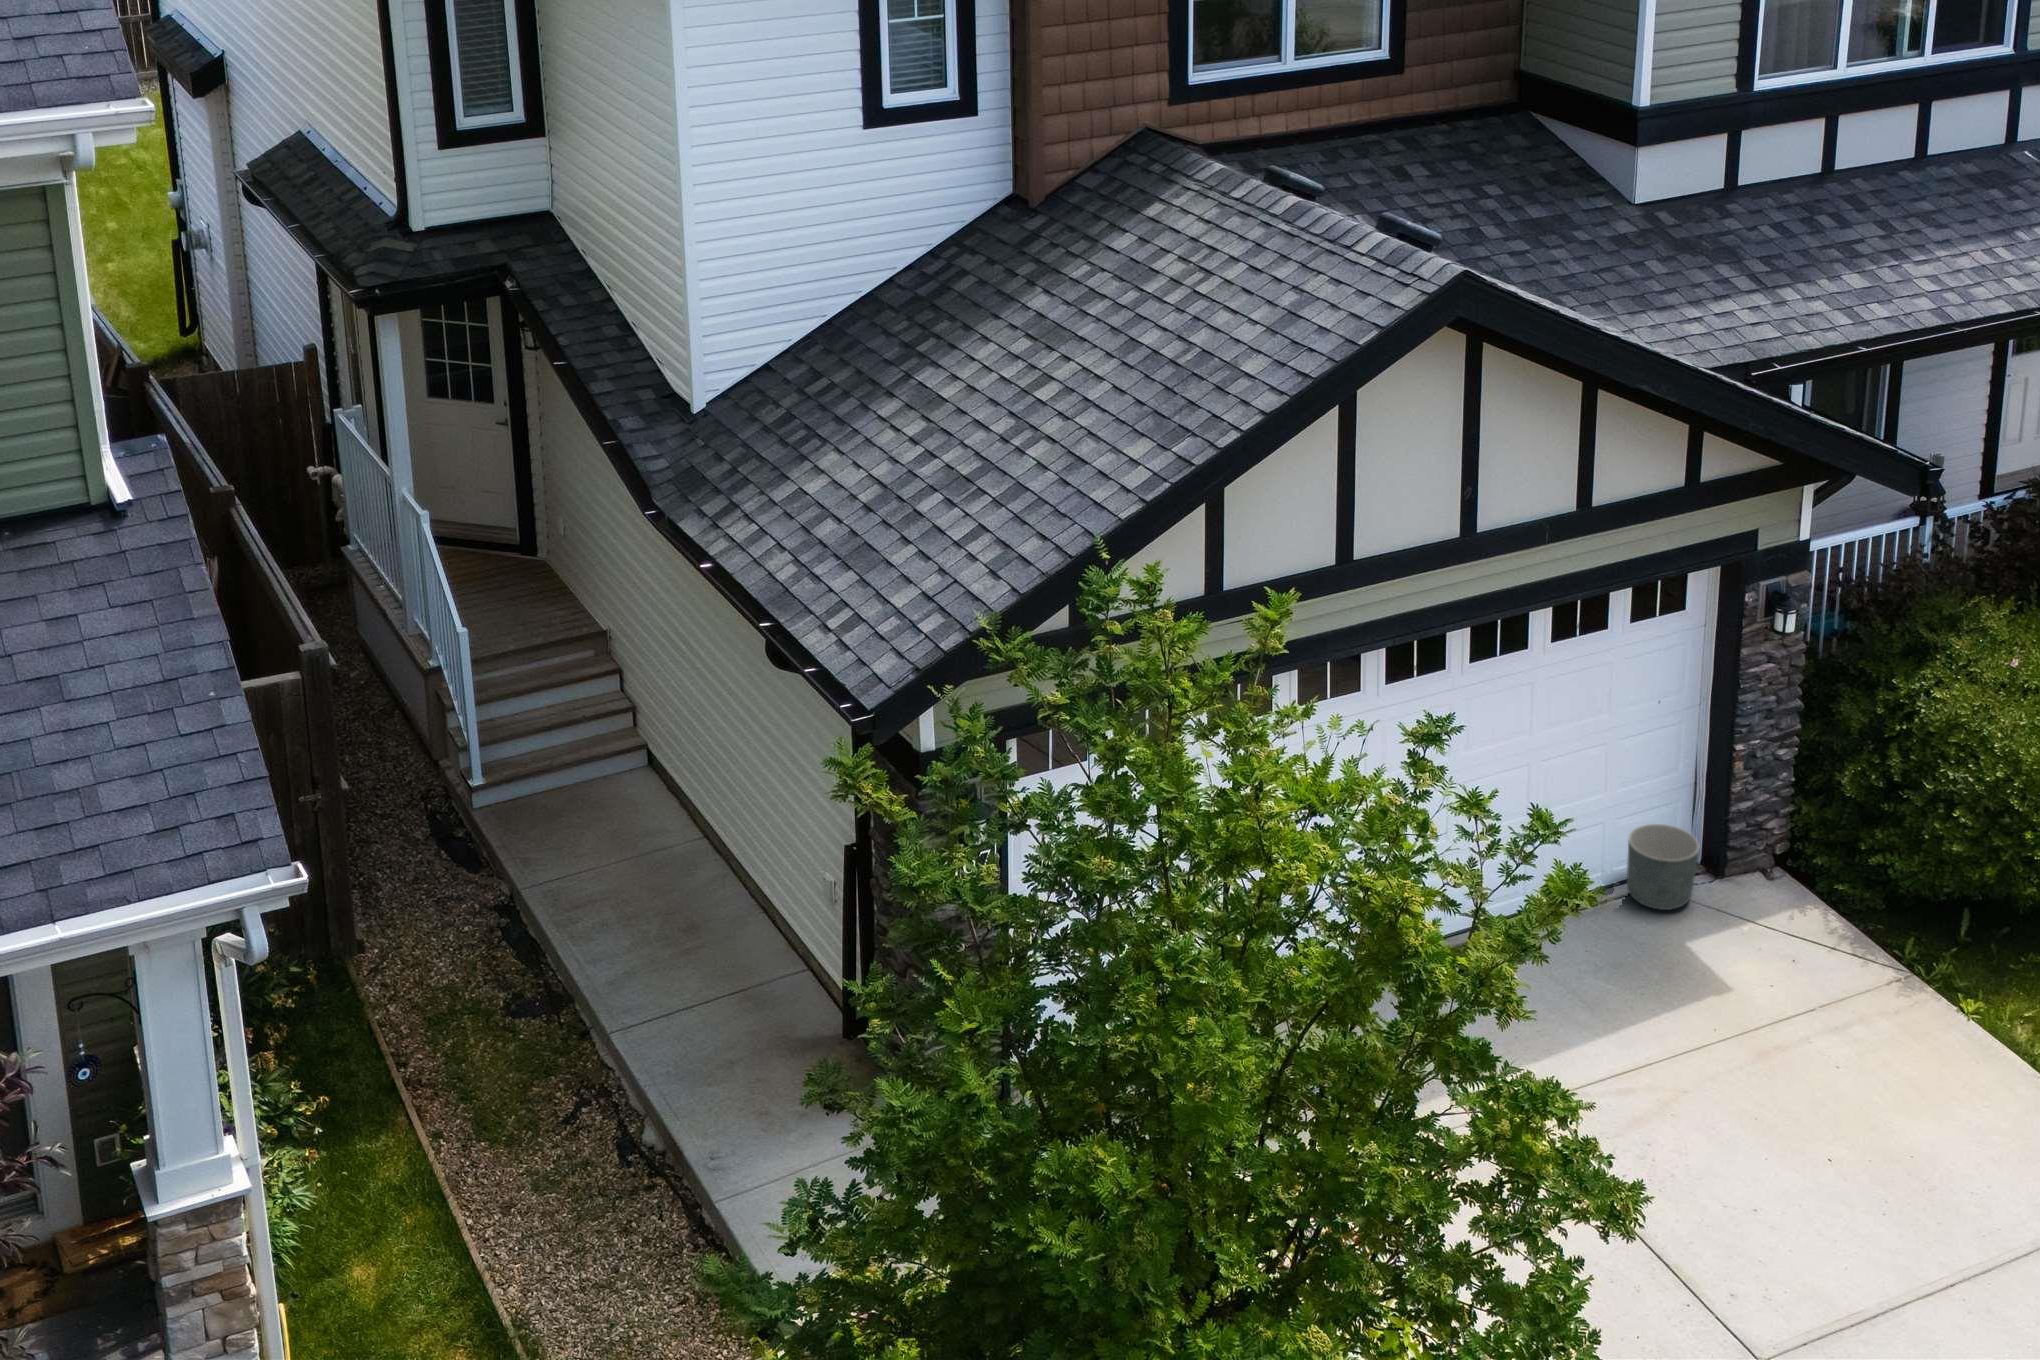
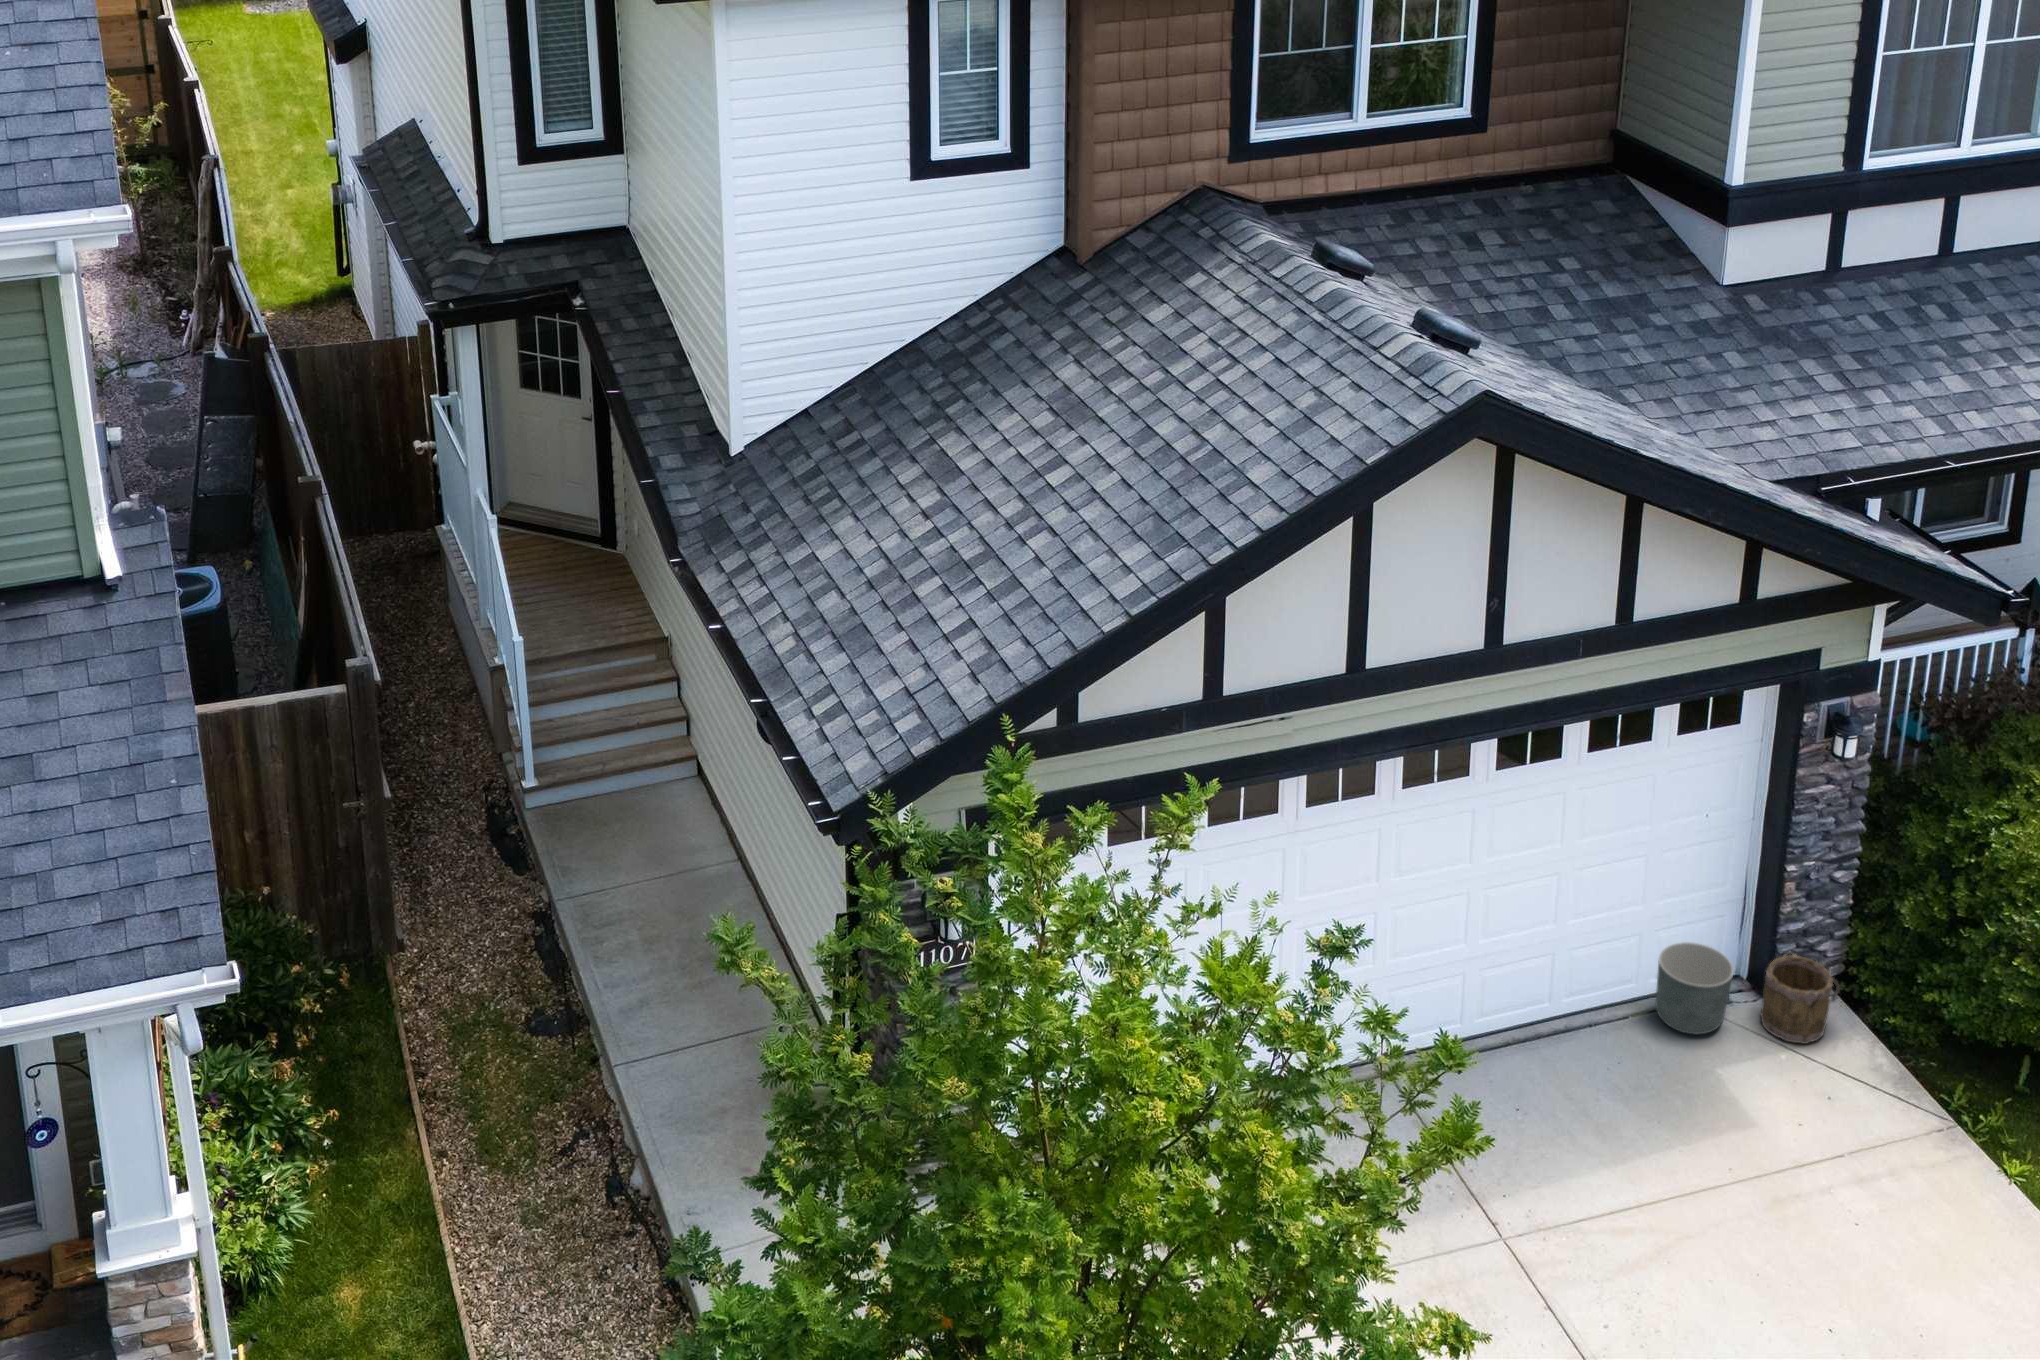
bucket: none [1724,825,1798,910] -> present [1761,951,1840,1044]

